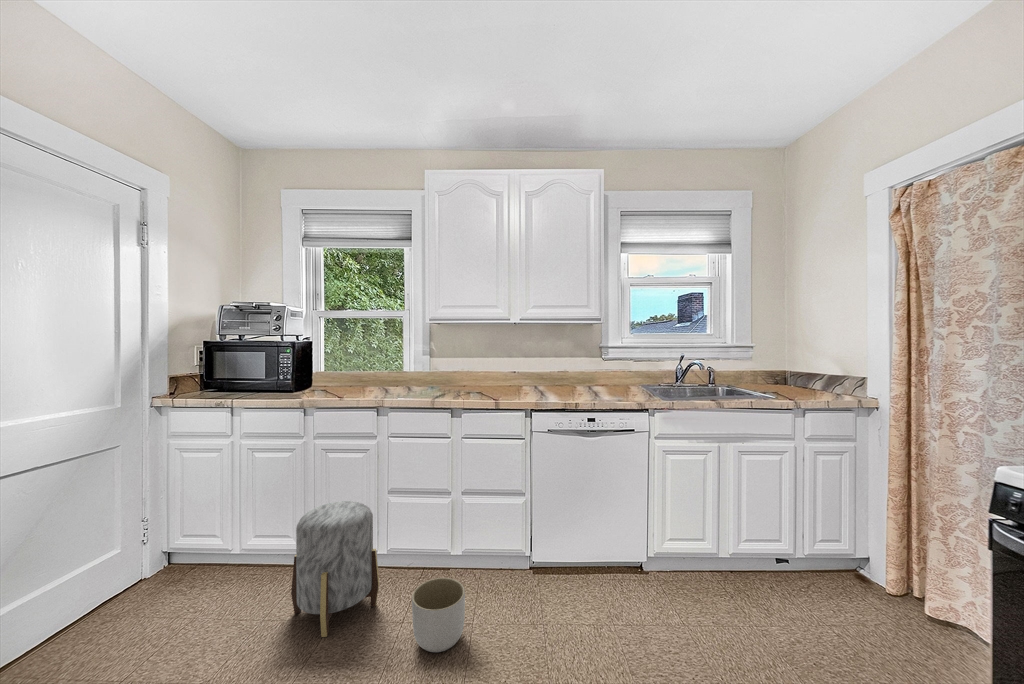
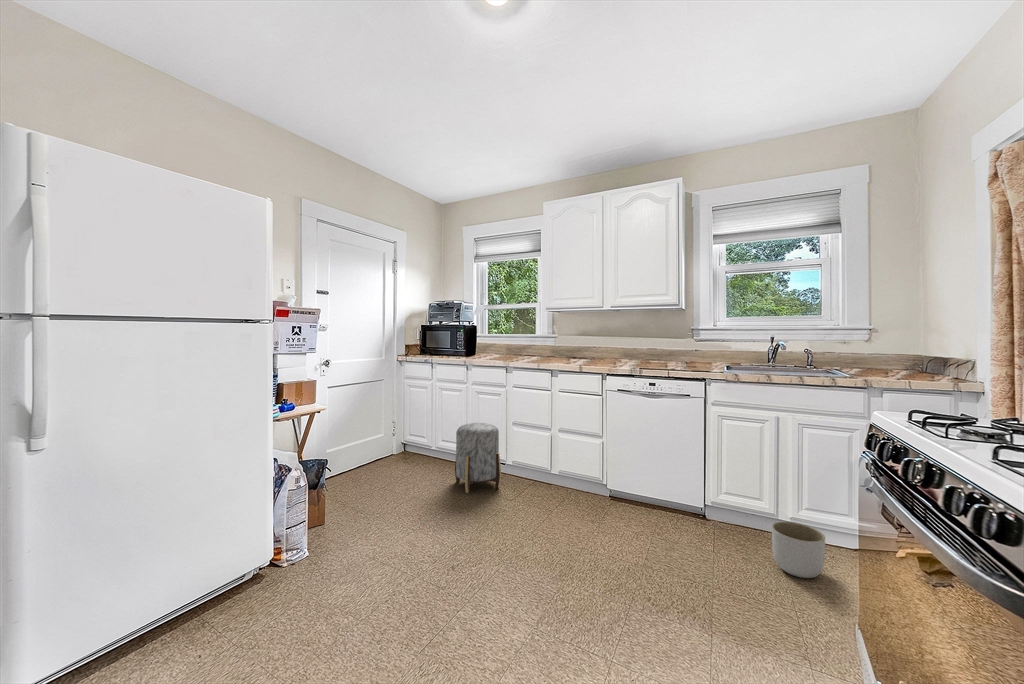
planter: present [412,578,465,652] -> present [772,522,825,578]

